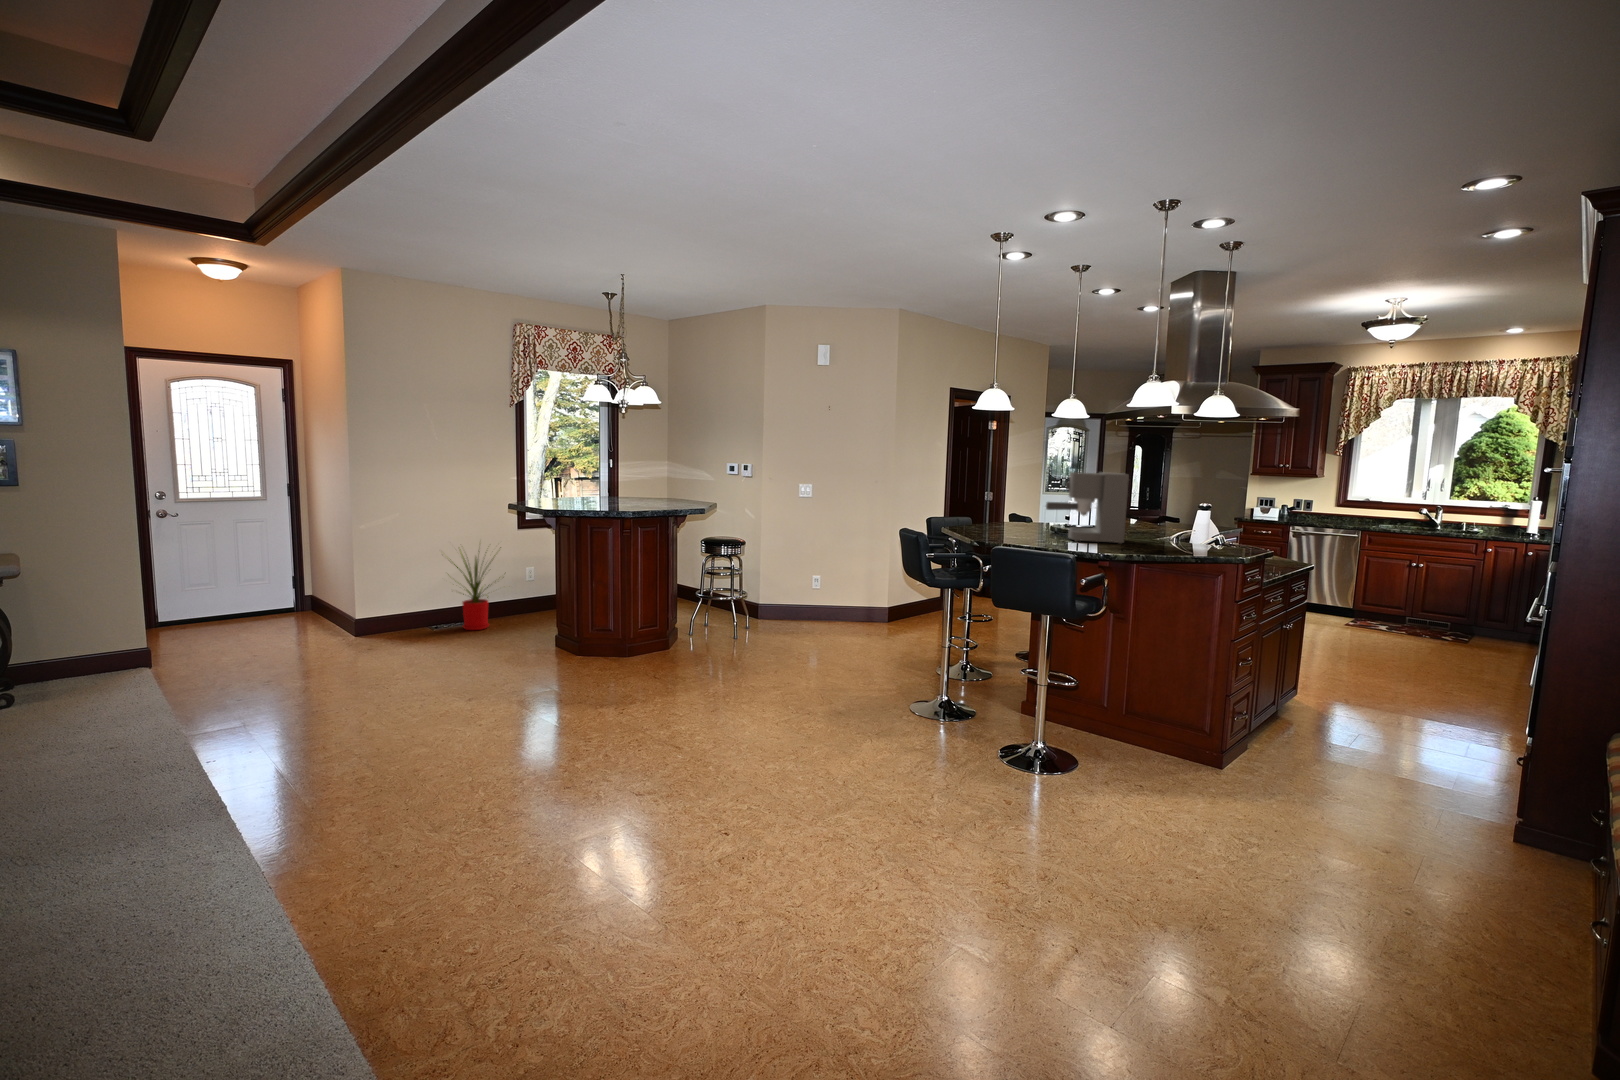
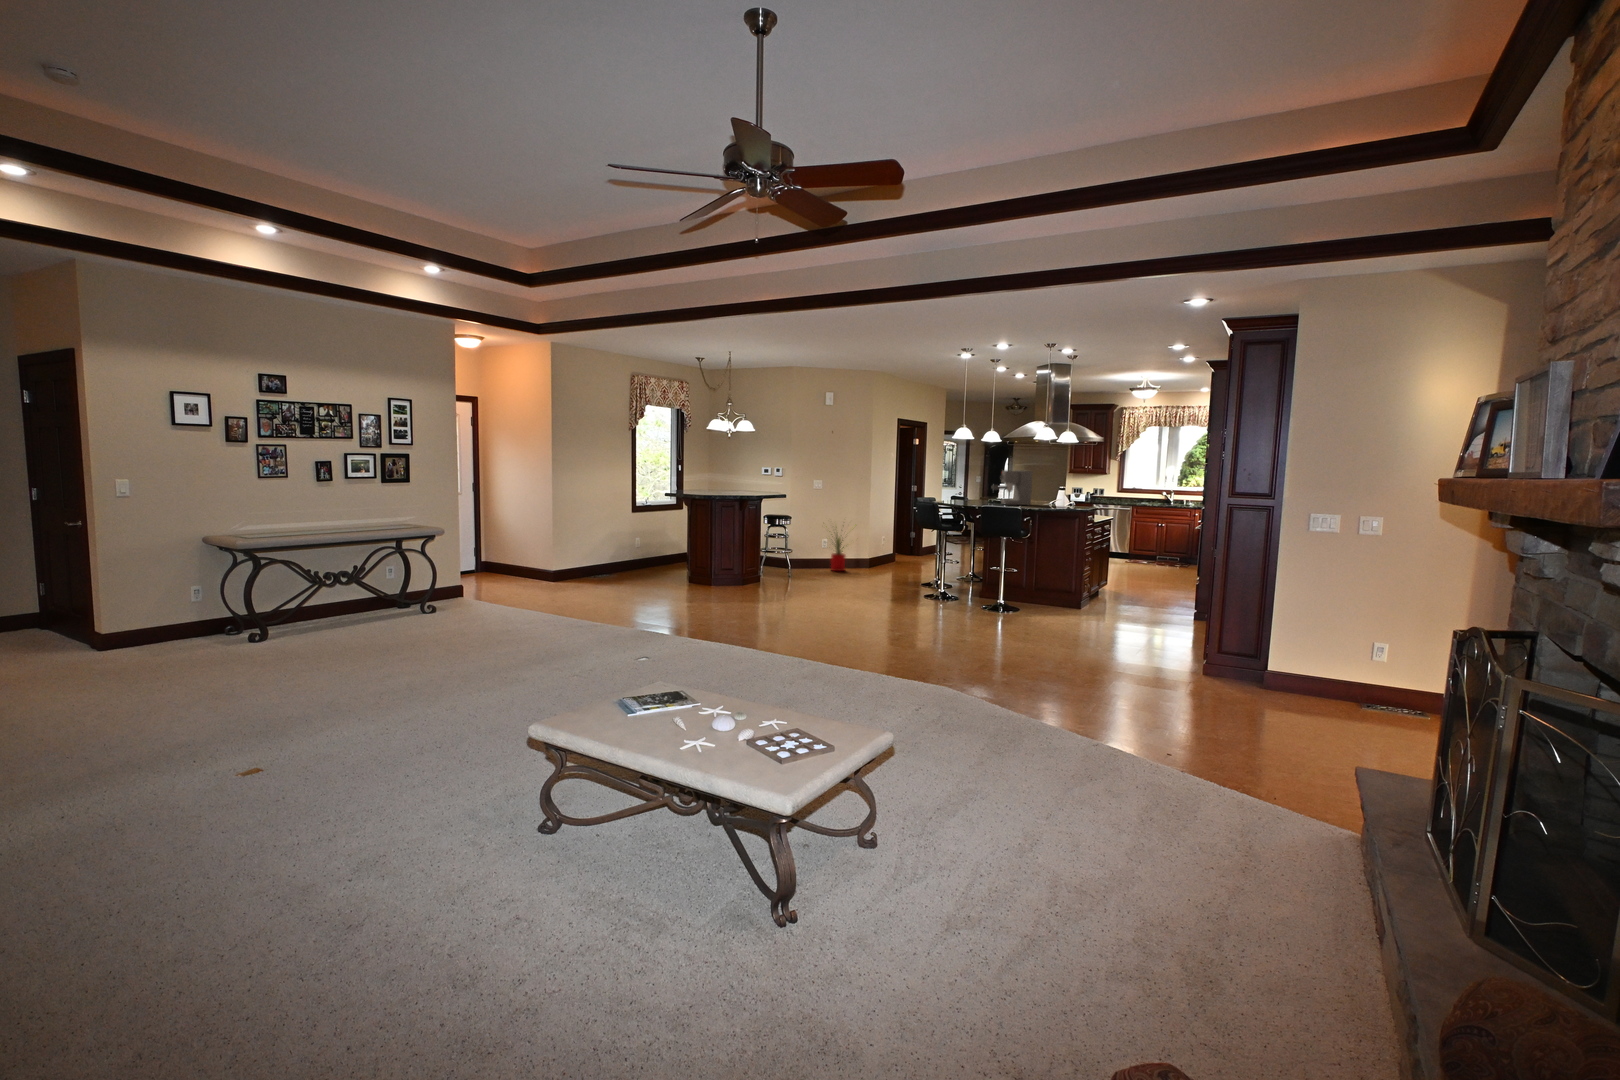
house plant: present [450,547,501,630] -> present [831,527,845,571]

